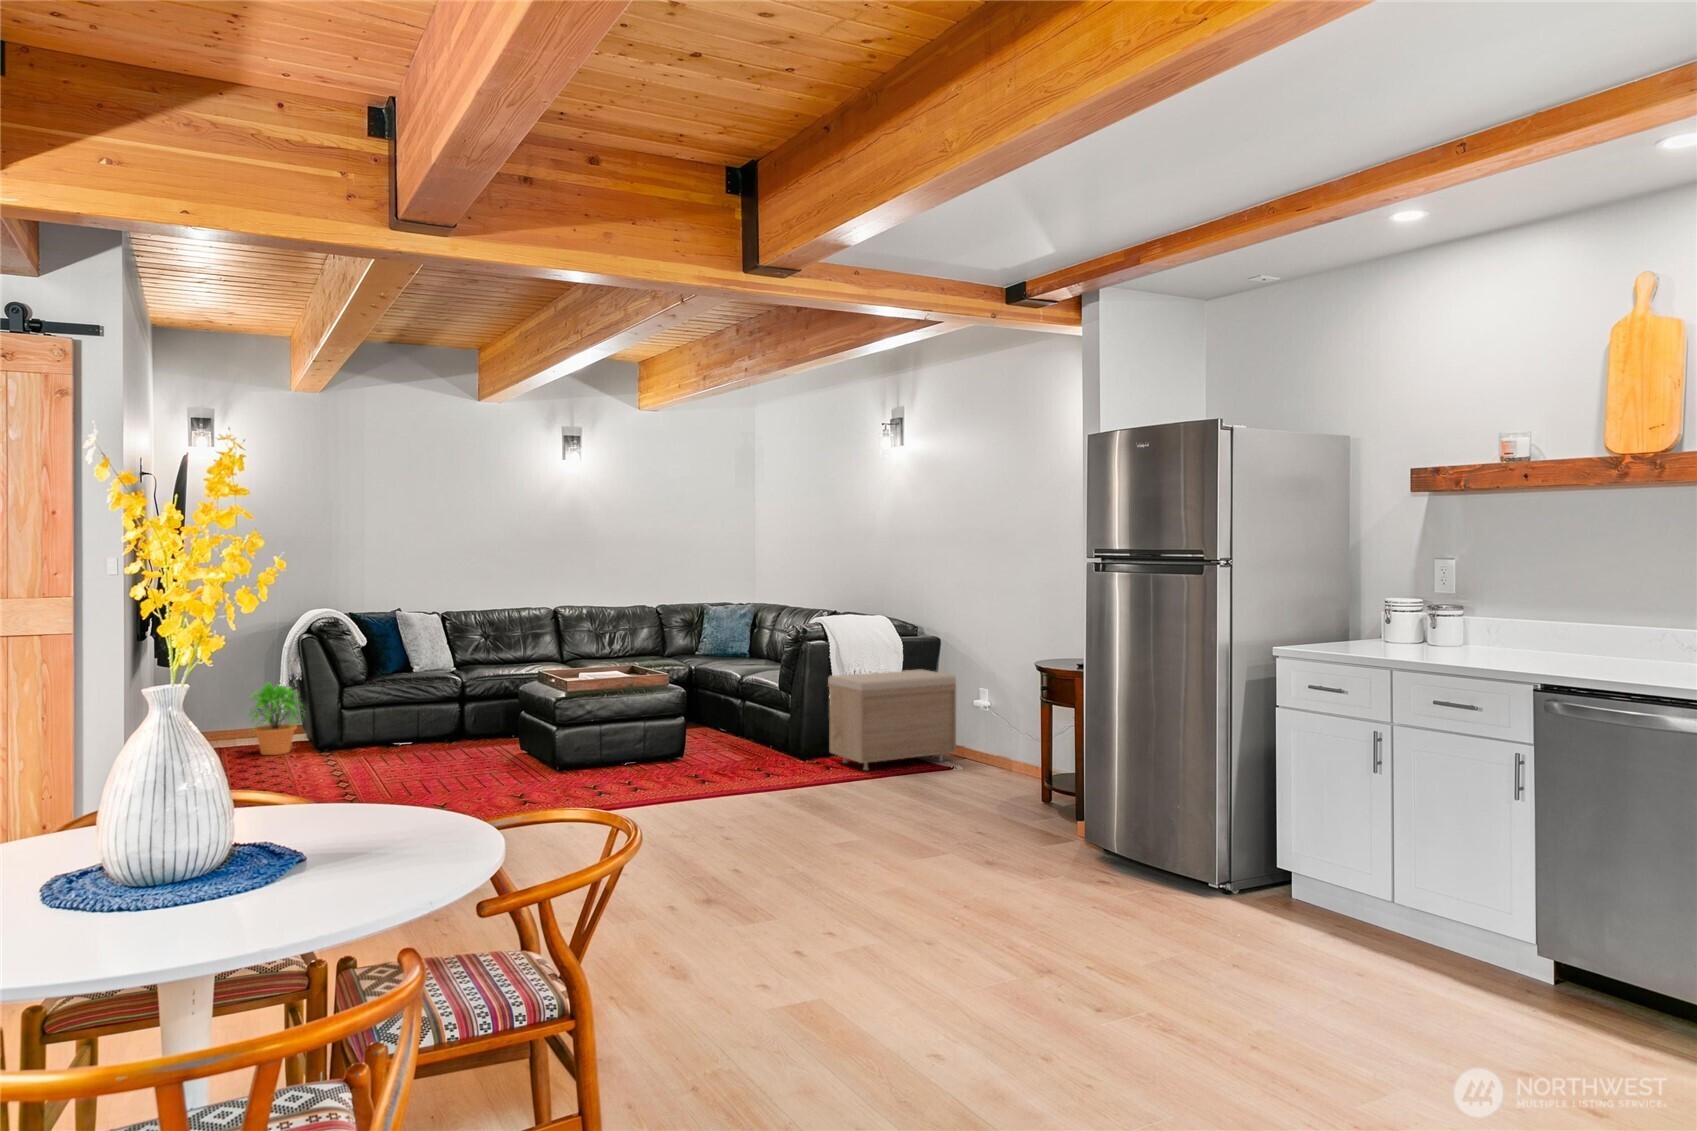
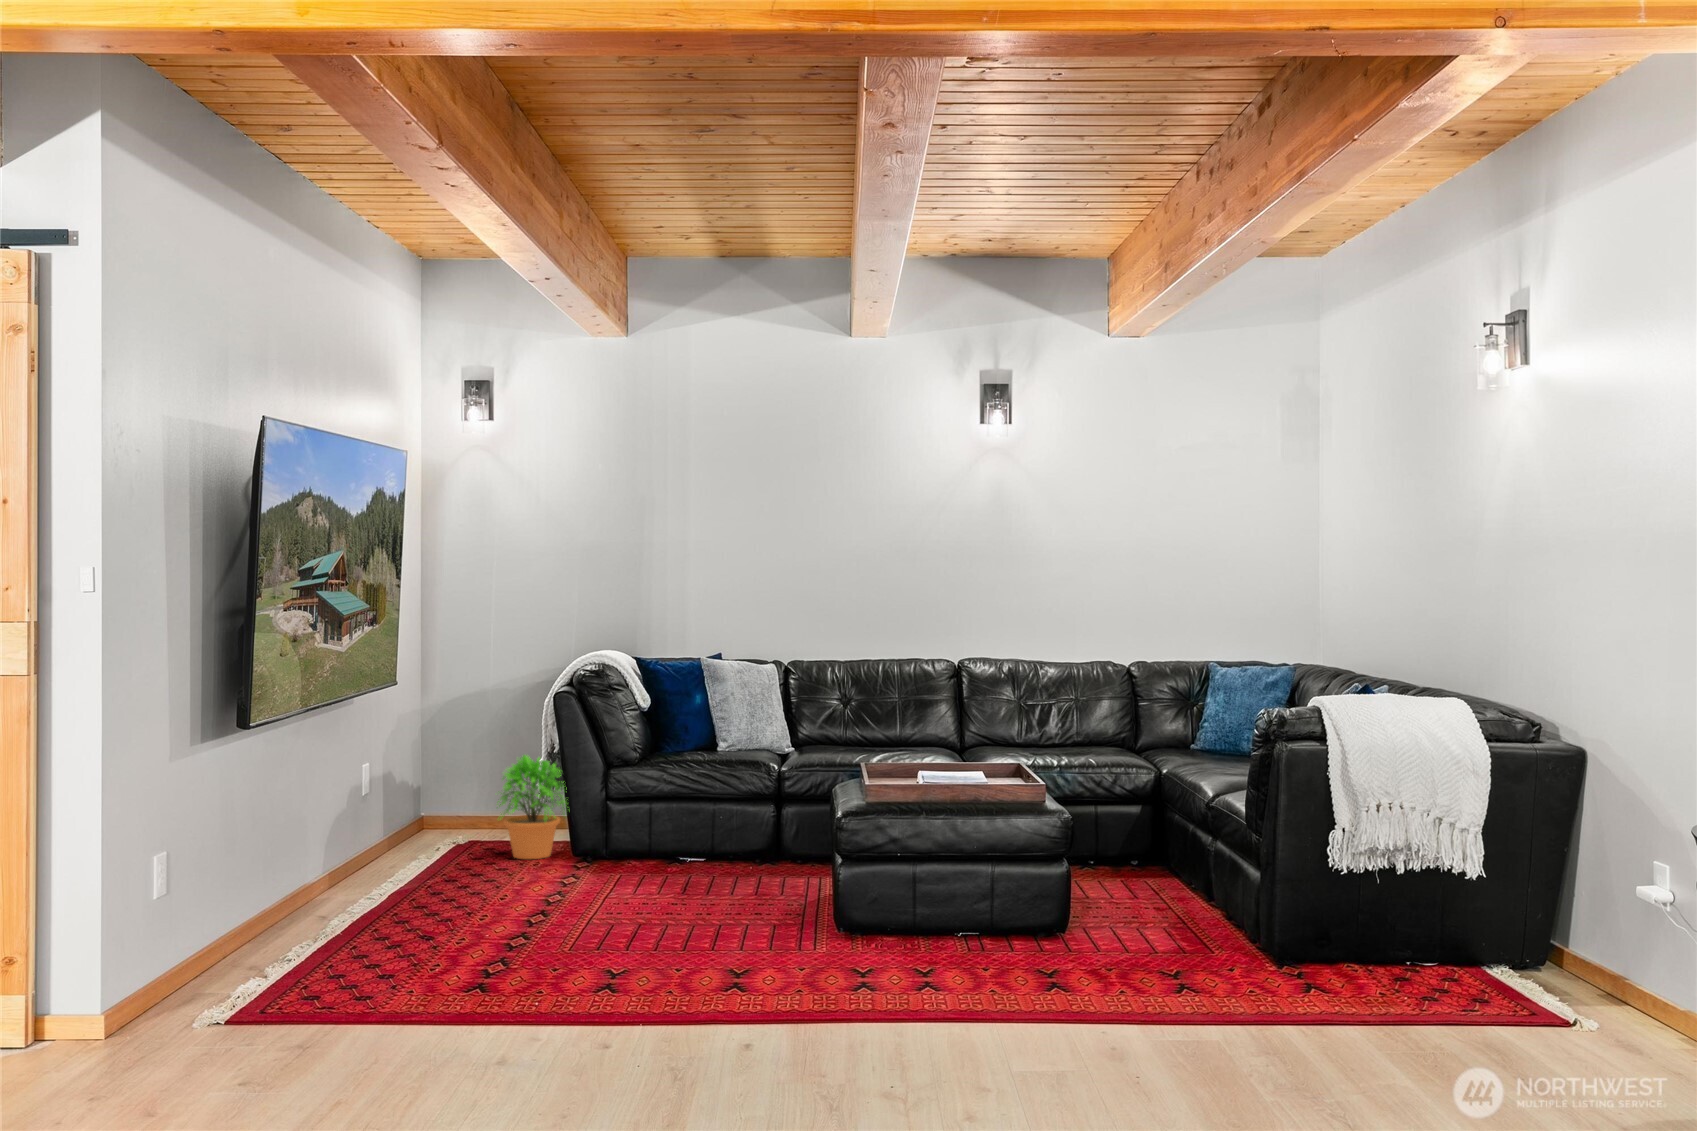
storage bench: present [828,669,956,770] -> none [1322,810,1601,1010]

